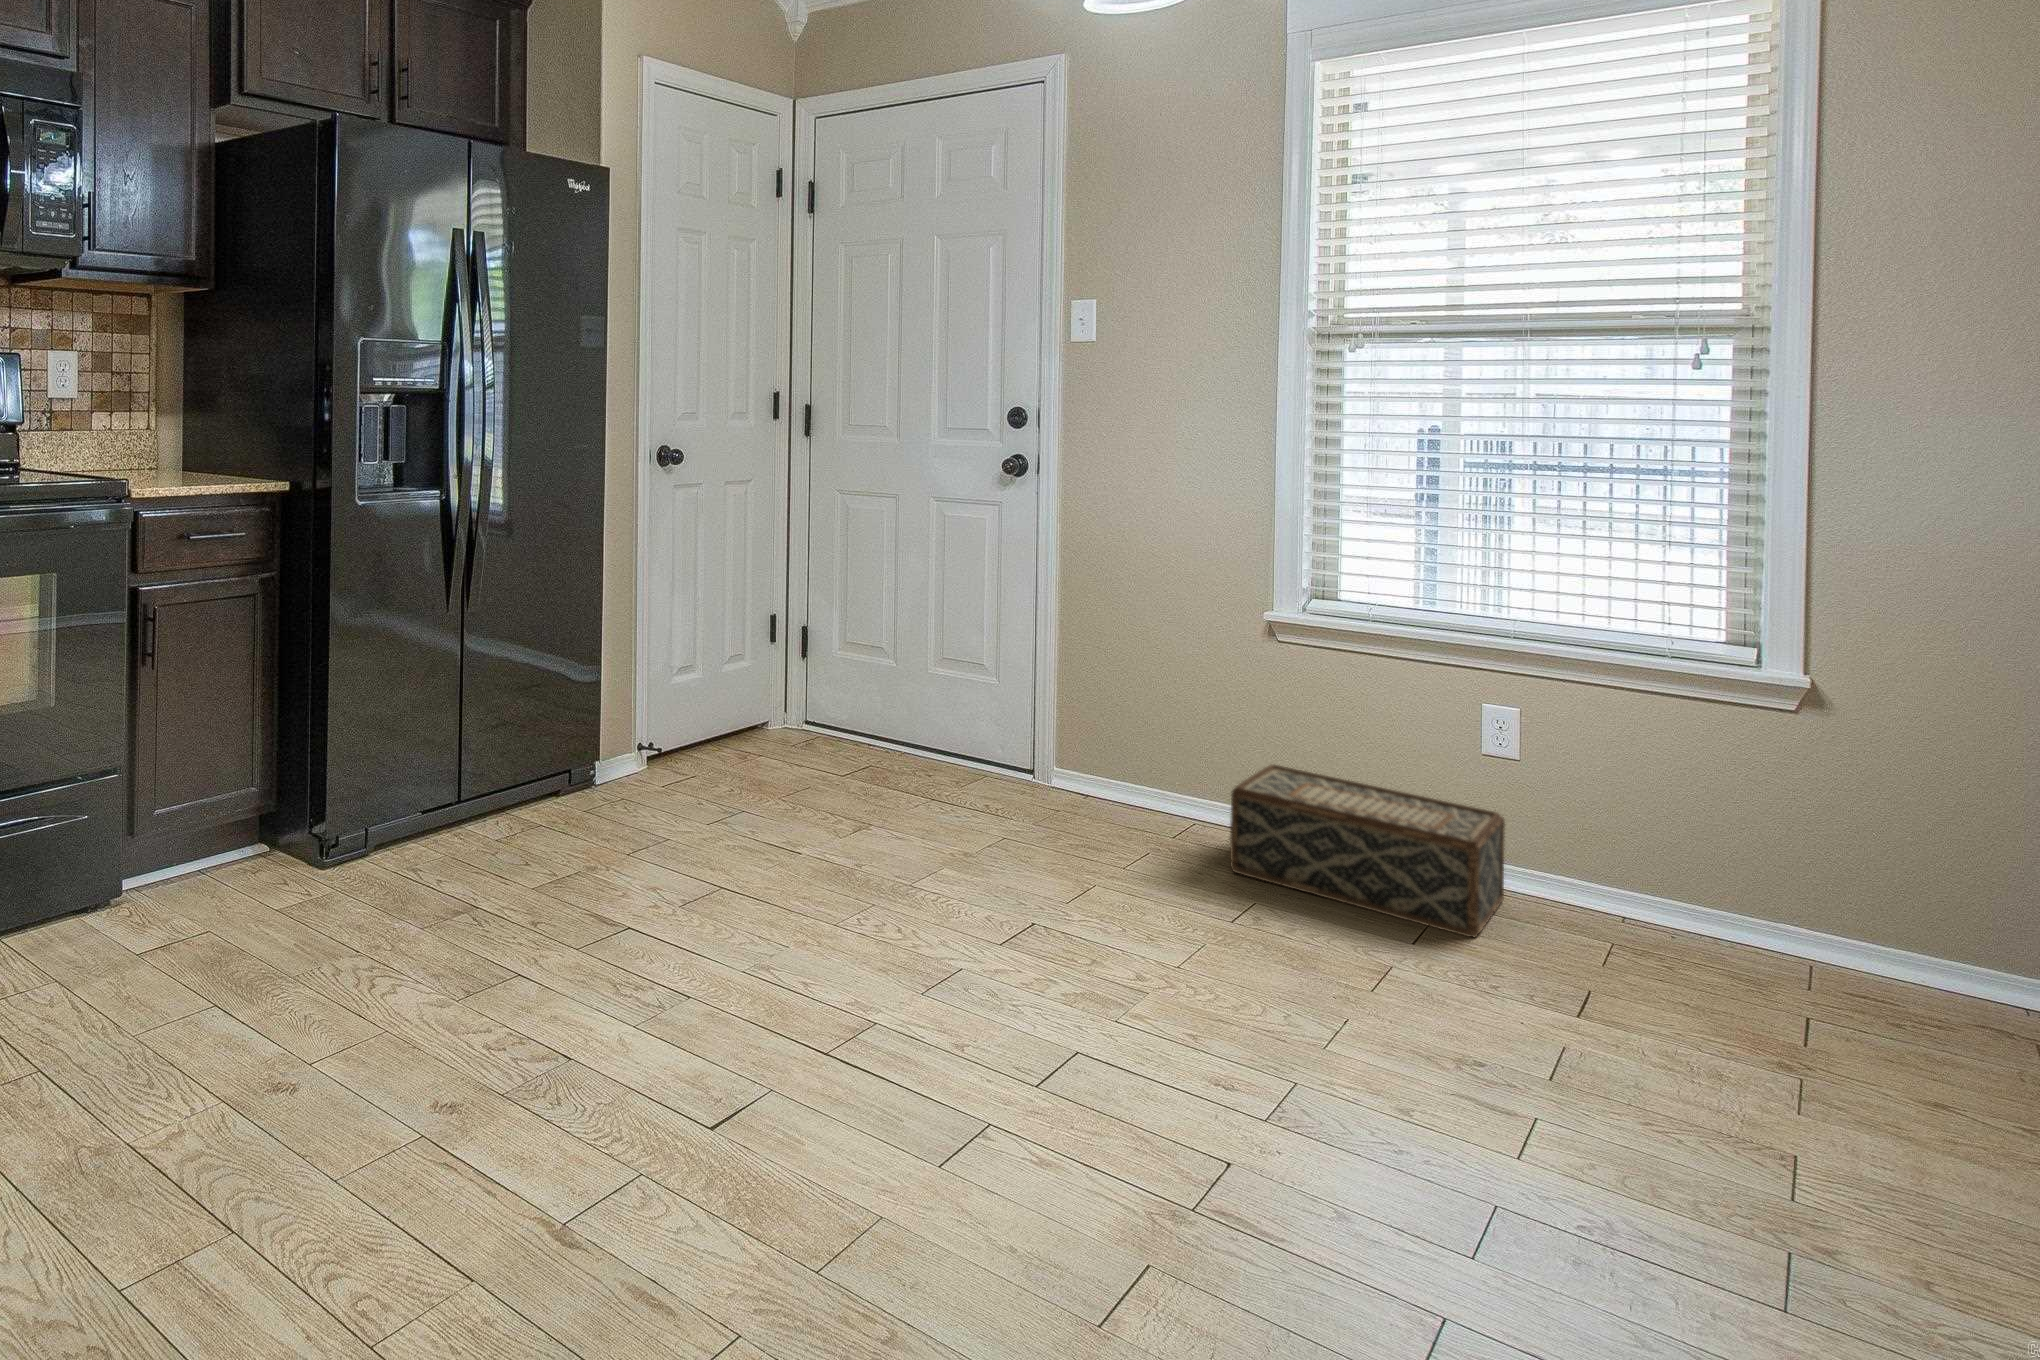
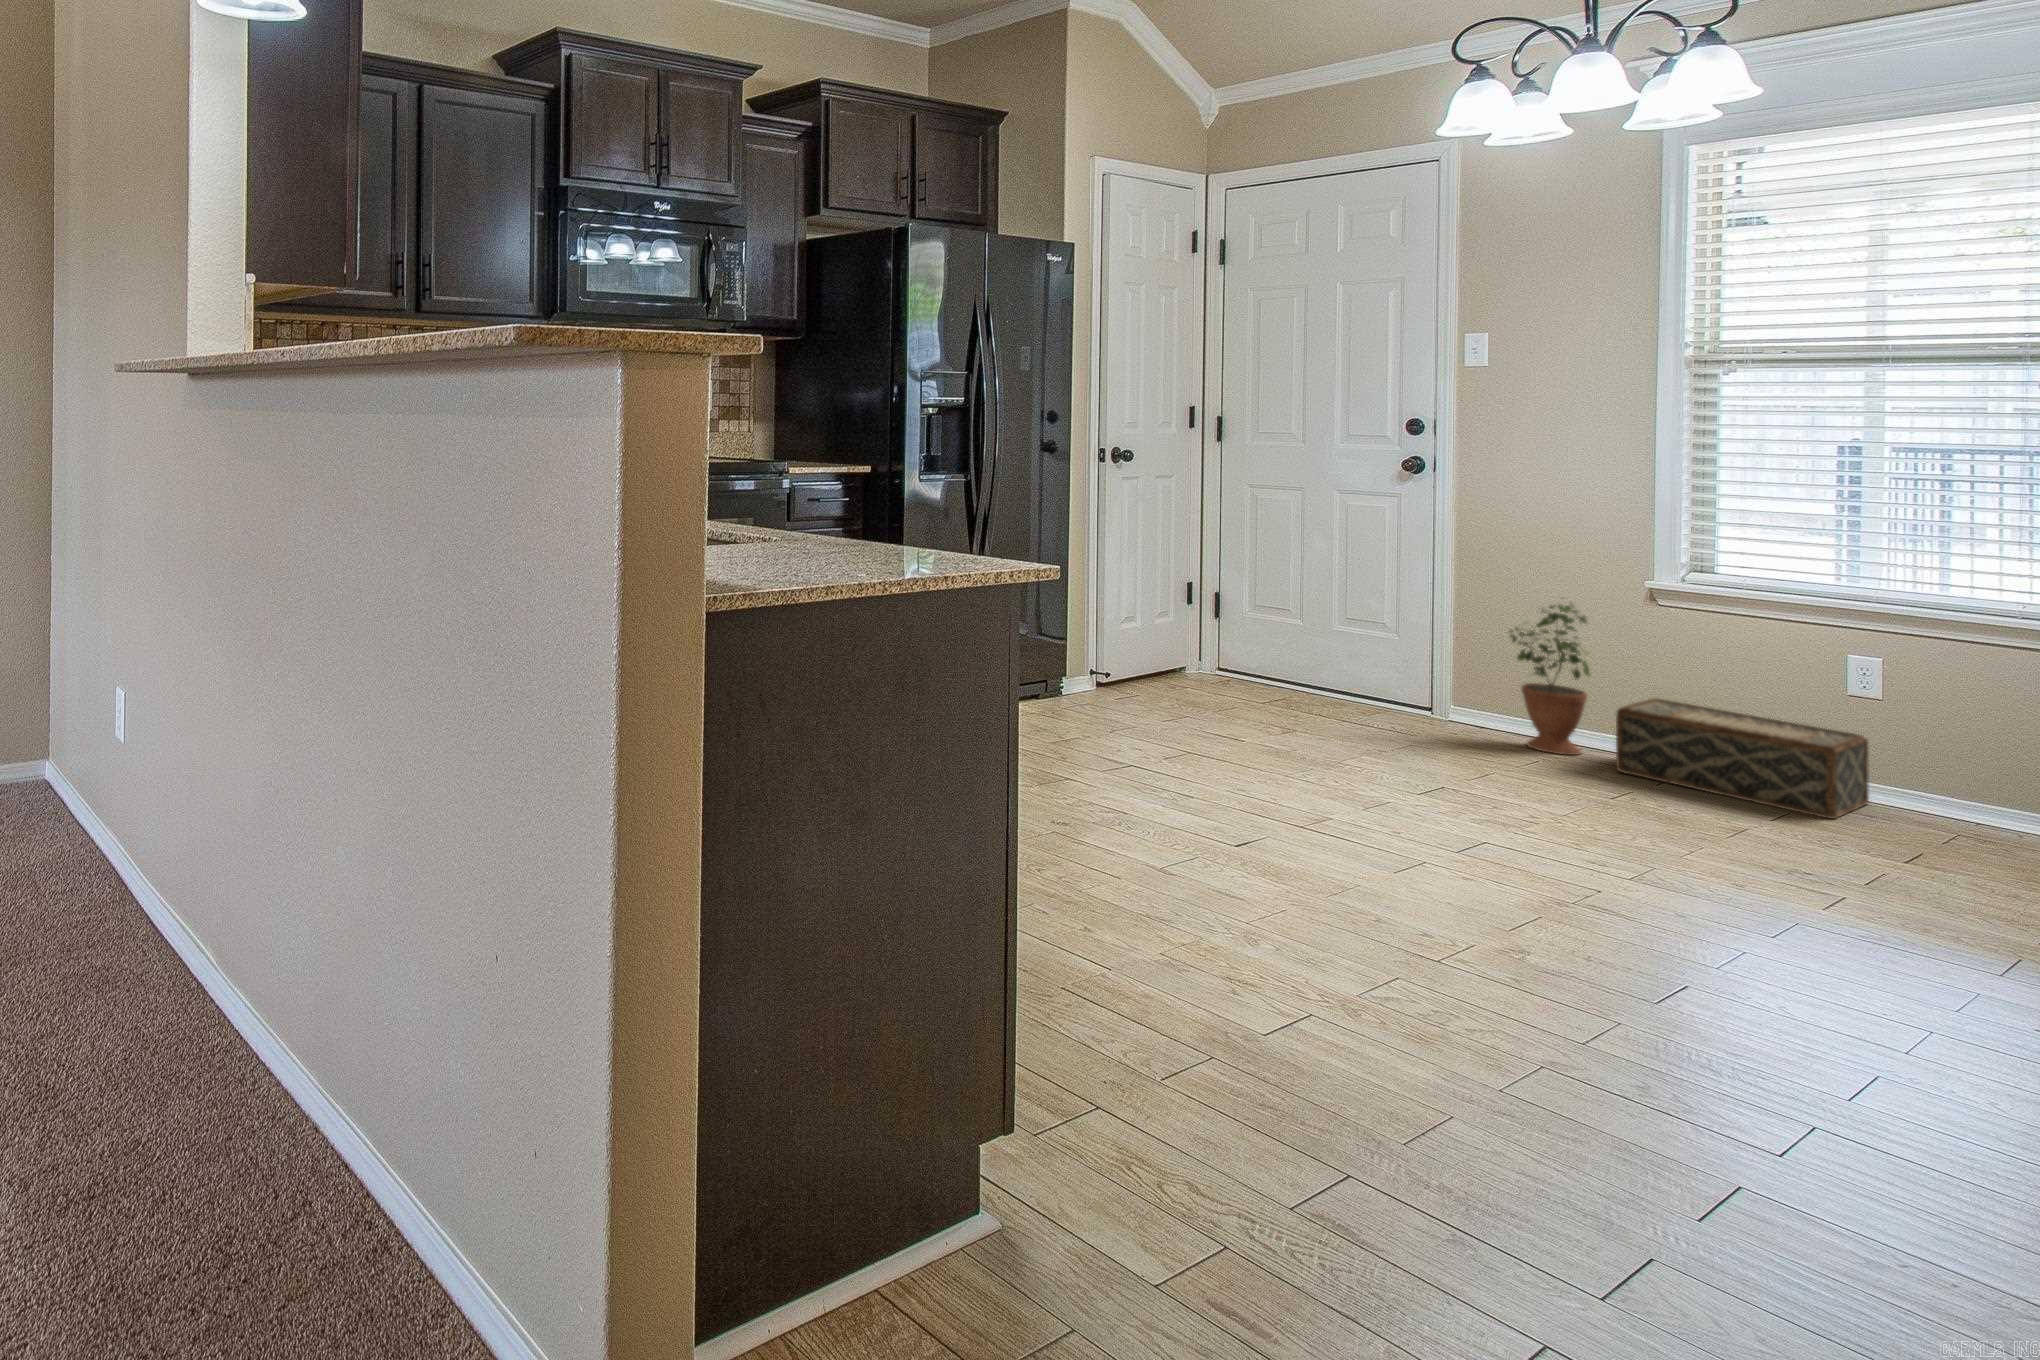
potted plant: none [1110,636,1202,844] -> present [1510,604,1590,755]

